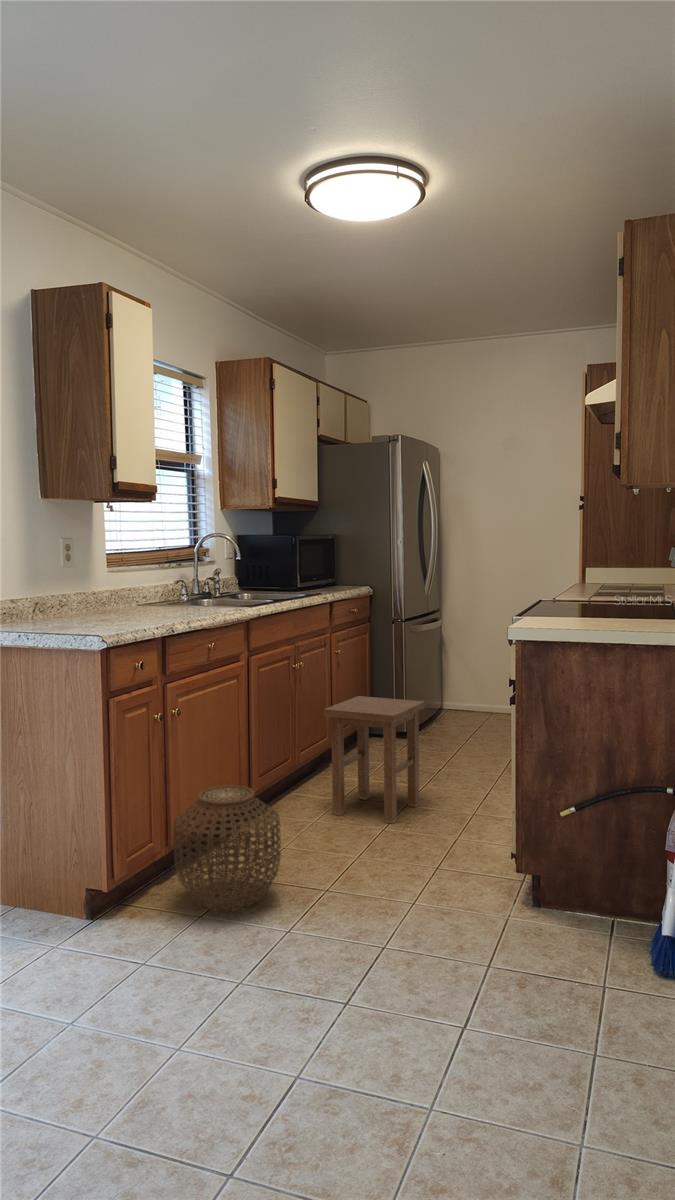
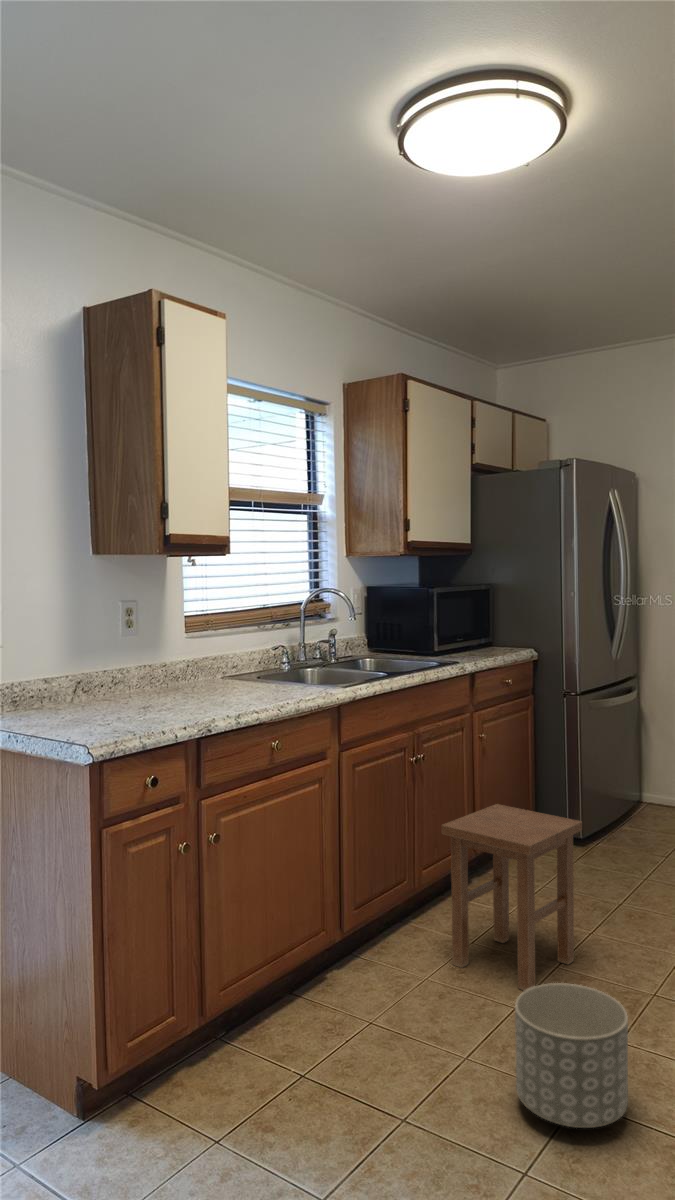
woven basket: present [173,785,281,911] -> none [188,947,334,1135]
planter: none [401,796,476,882] -> present [515,983,628,1128]

